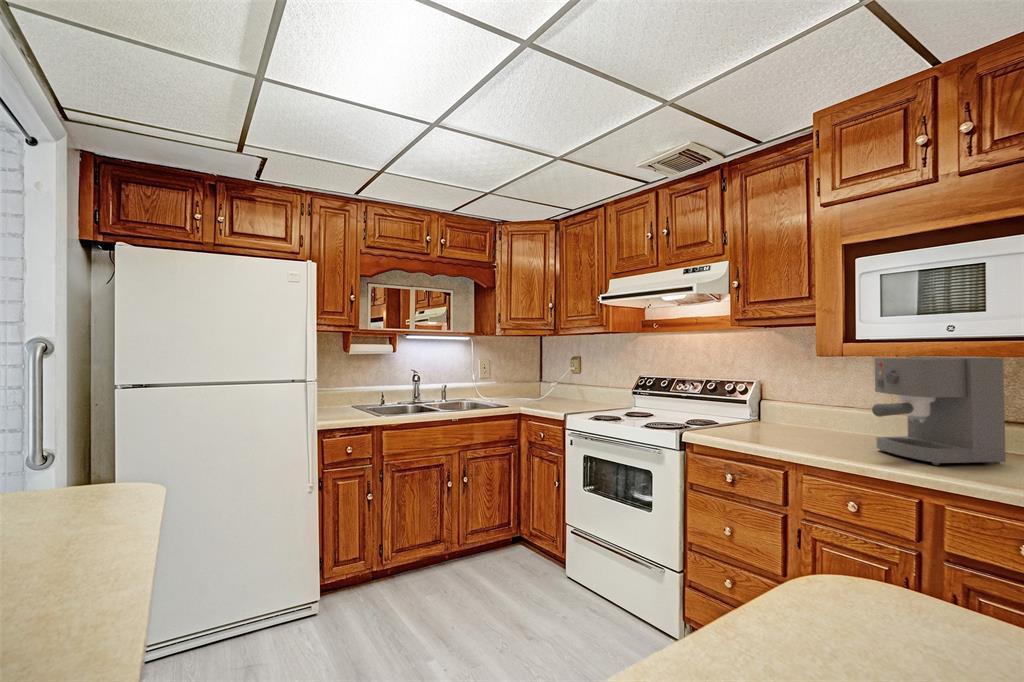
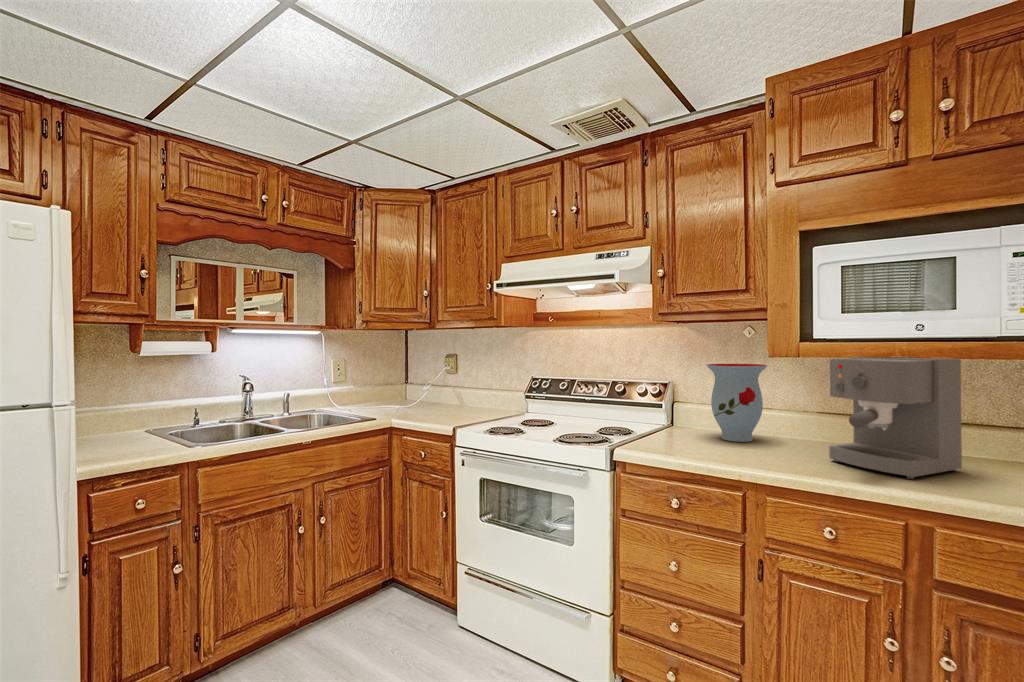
vase: none [780,364,838,435] -> present [706,364,767,442]

